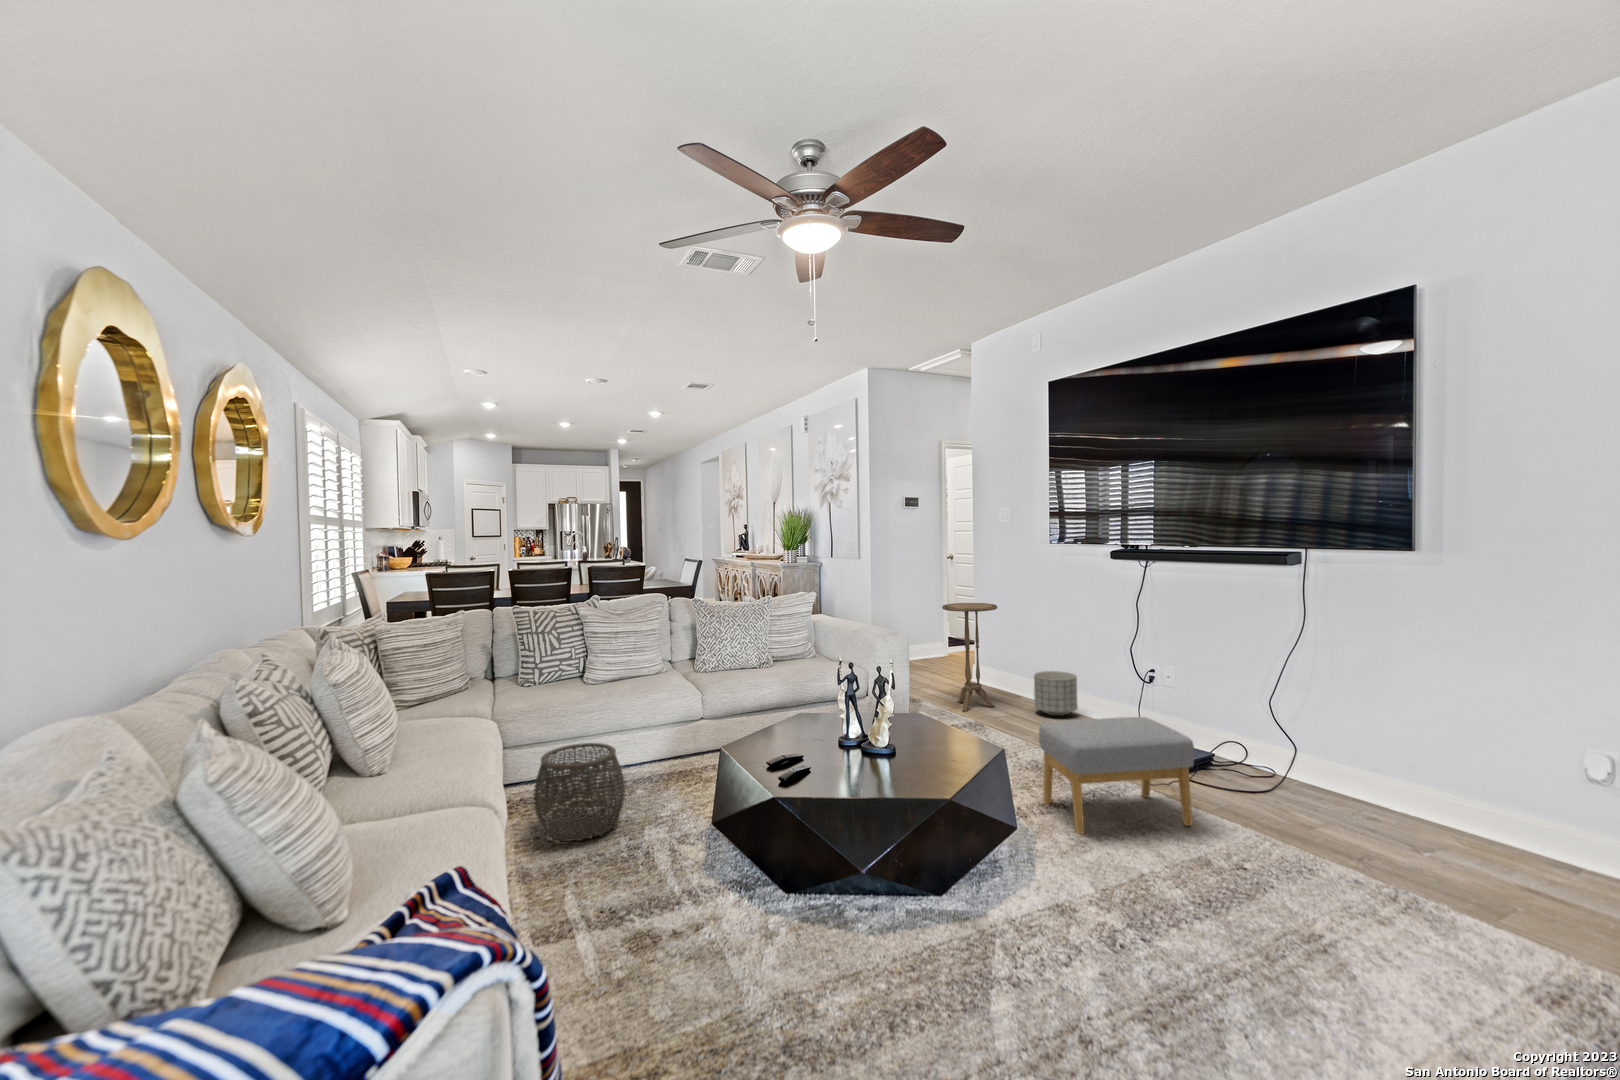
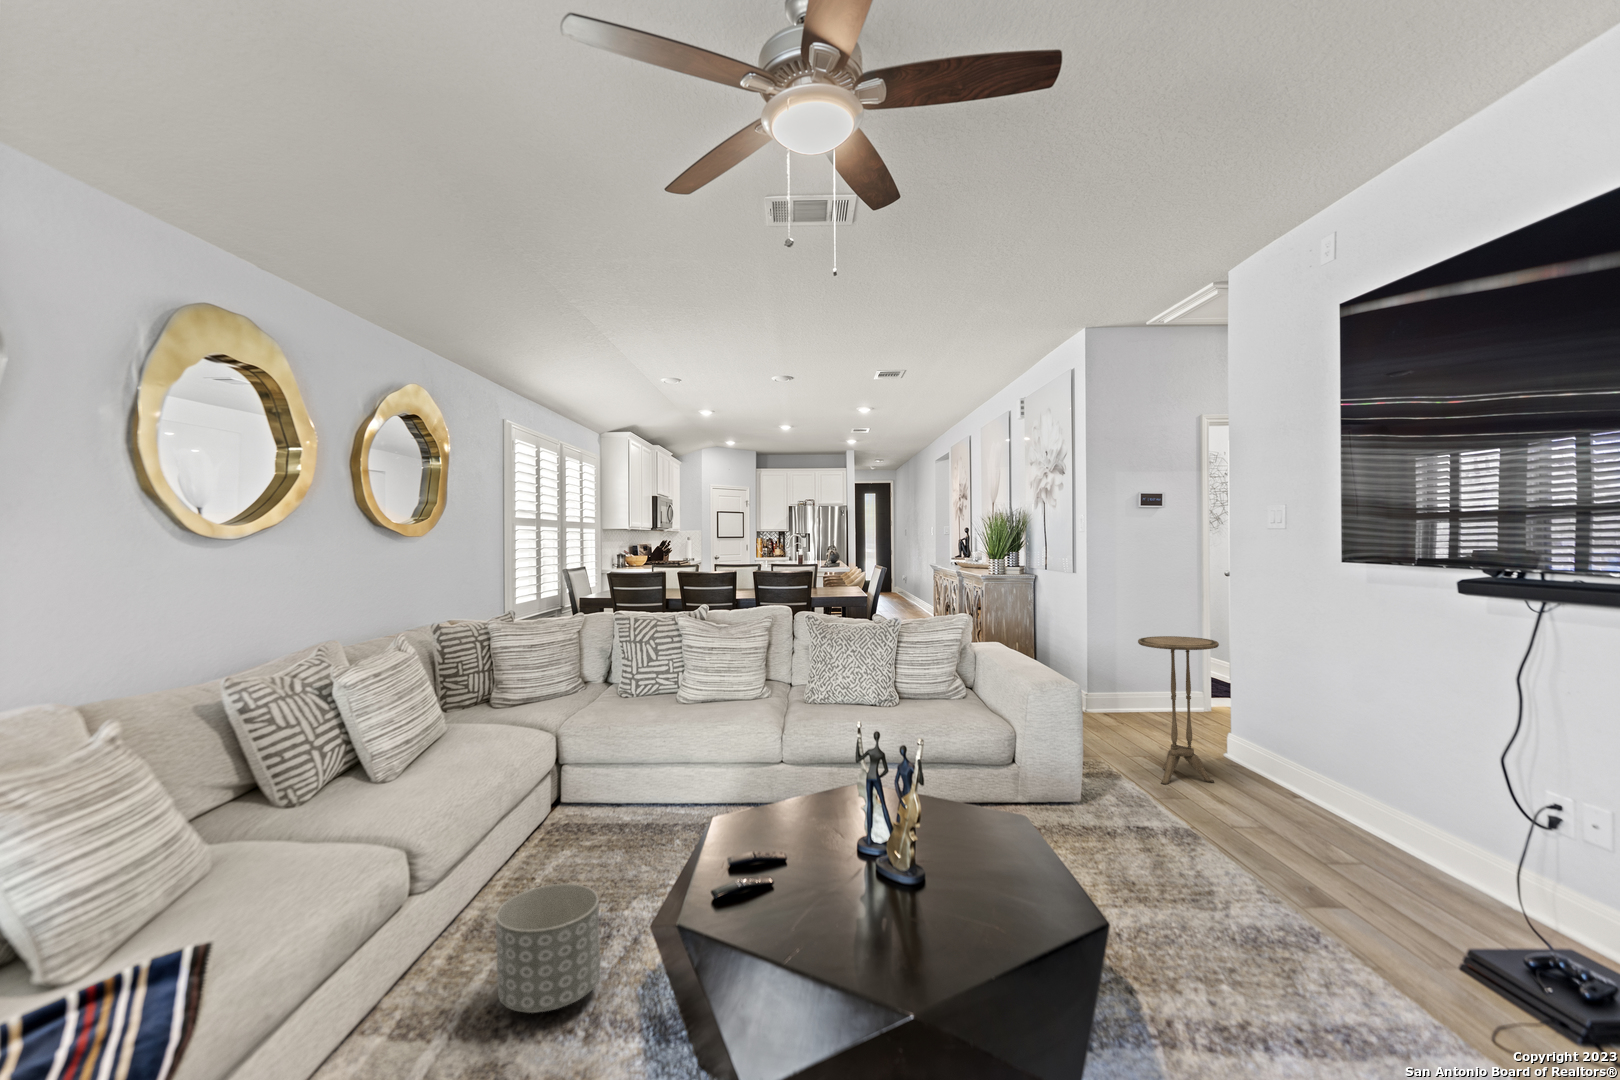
planter: present [1034,671,1078,716] -> present [496,884,600,1013]
footstool: present [1039,717,1194,834] -> none [1183,827,1439,1044]
woven basket: present [533,743,625,841] -> none [553,770,654,880]

